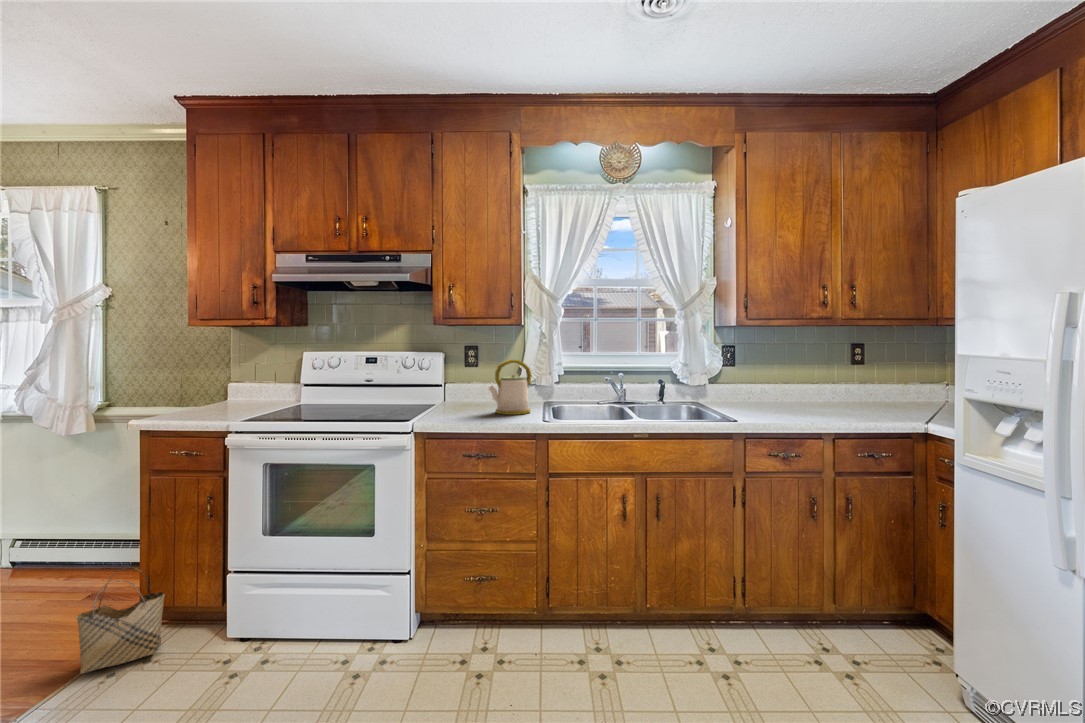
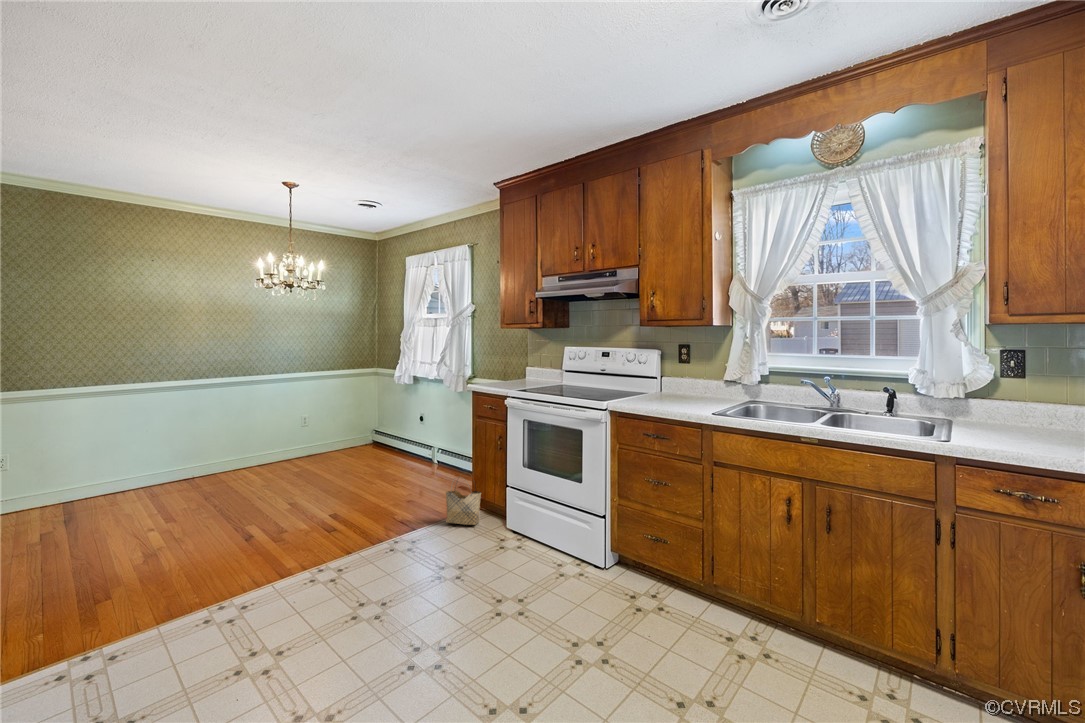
kettle: present [489,360,531,415] -> none [672,359,712,408]

